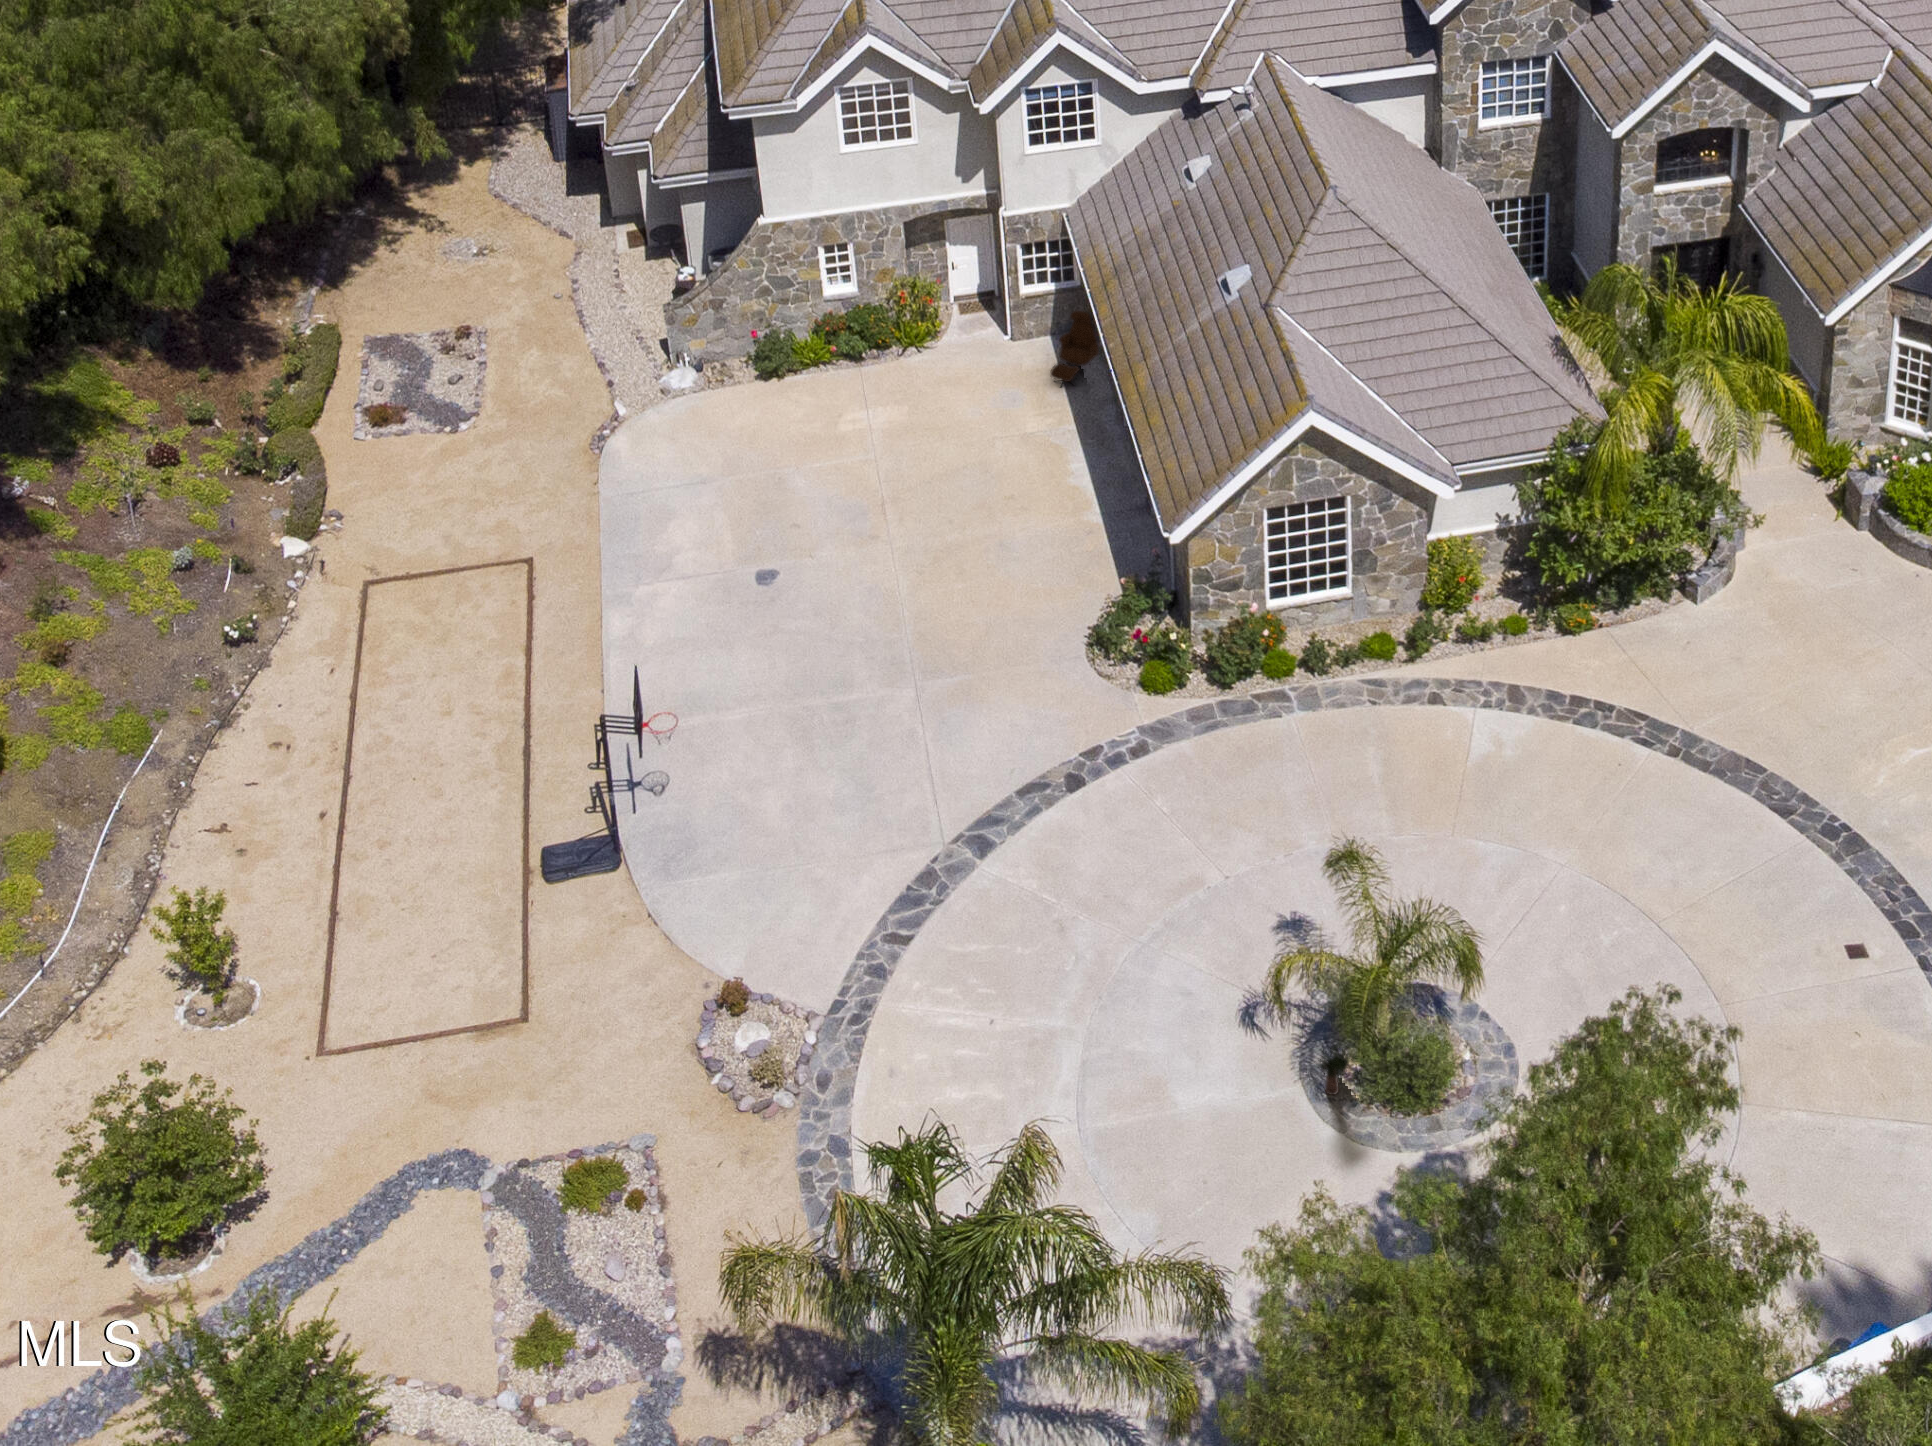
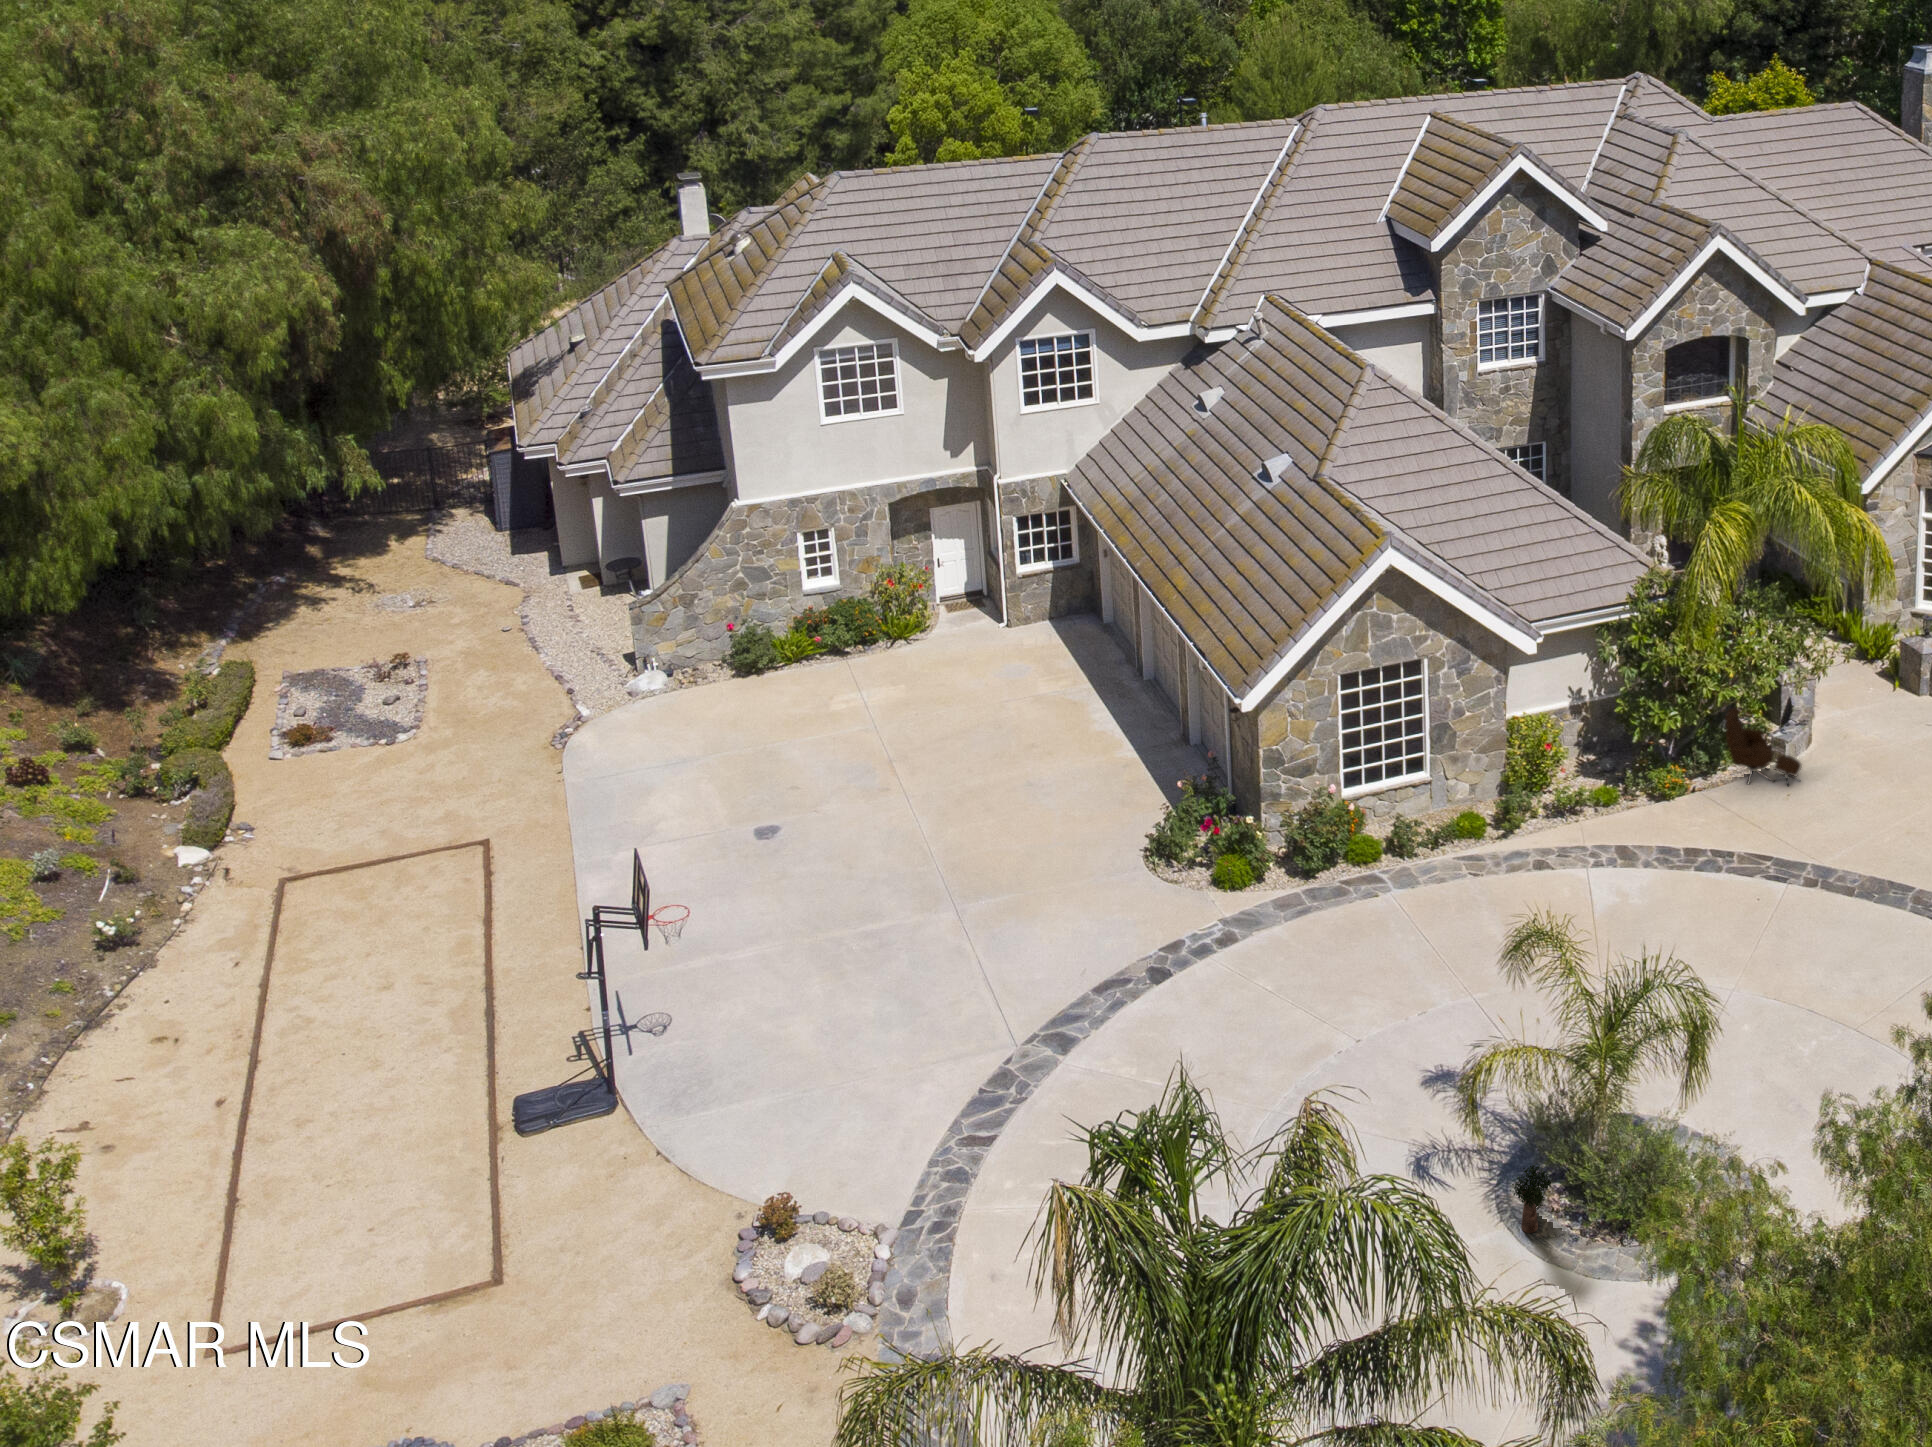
lounge chair: present [1050,311,1099,382] -> present [1725,708,1801,782]

